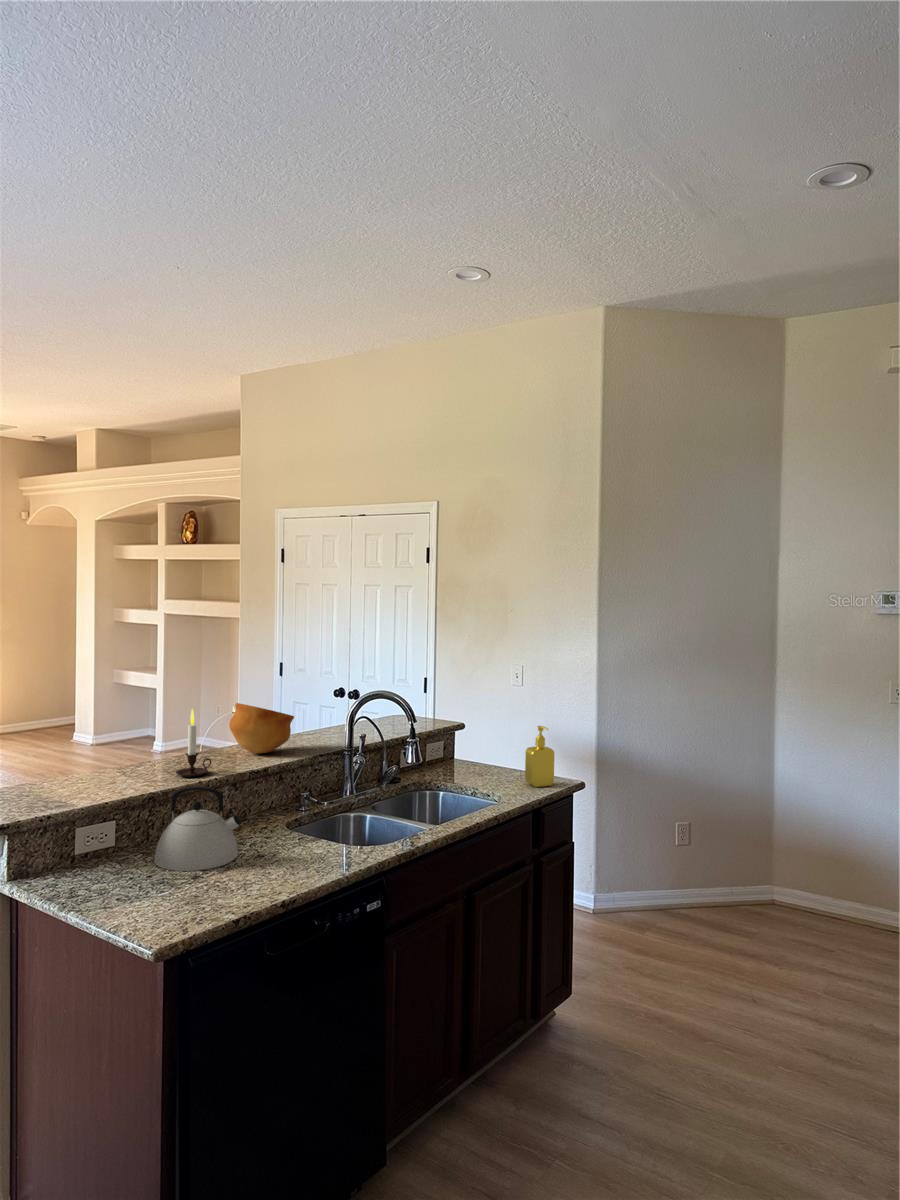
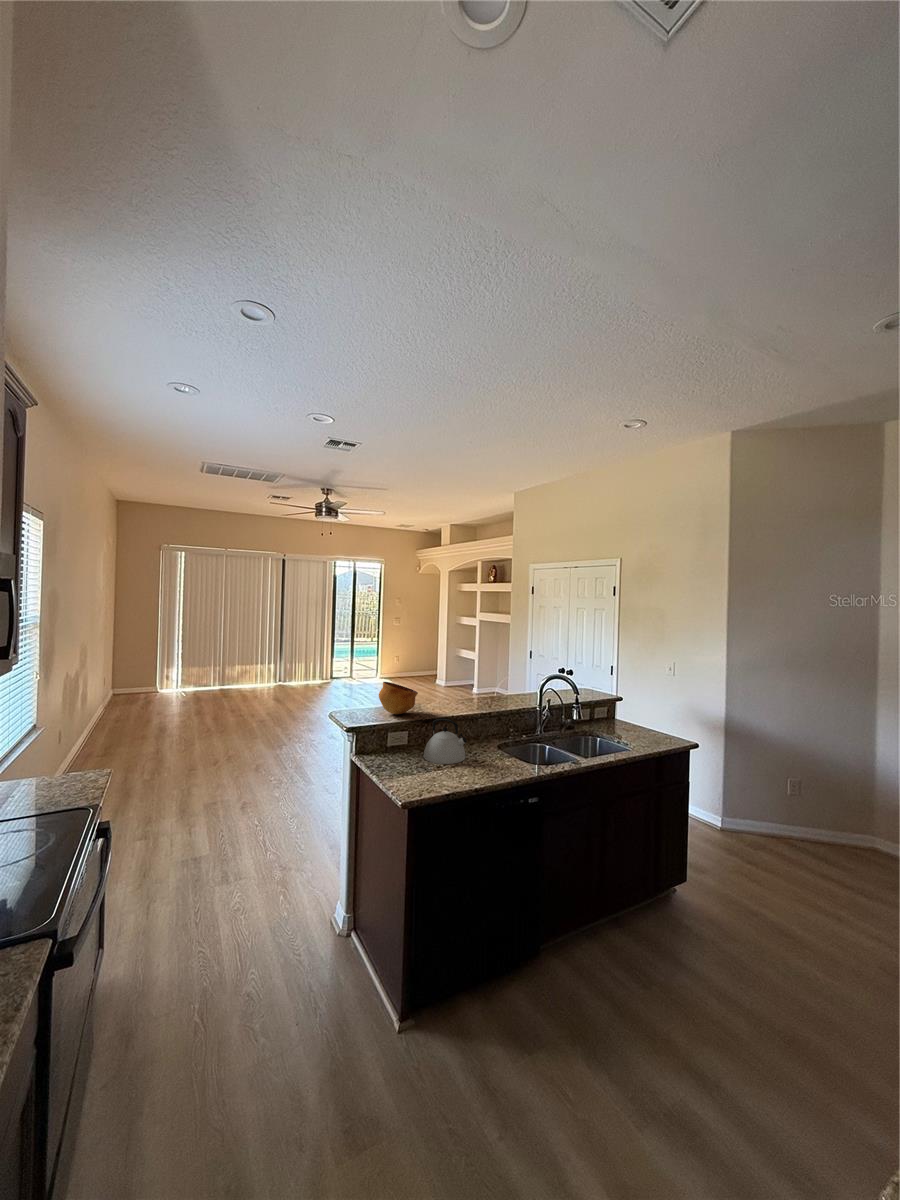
bowl: present [229,703,294,754] -> present [379,682,418,714]
candle: present [176,709,211,777] -> none [443,677,462,713]
soap dispenser: present [525,726,554,787] -> none [659,705,680,745]

